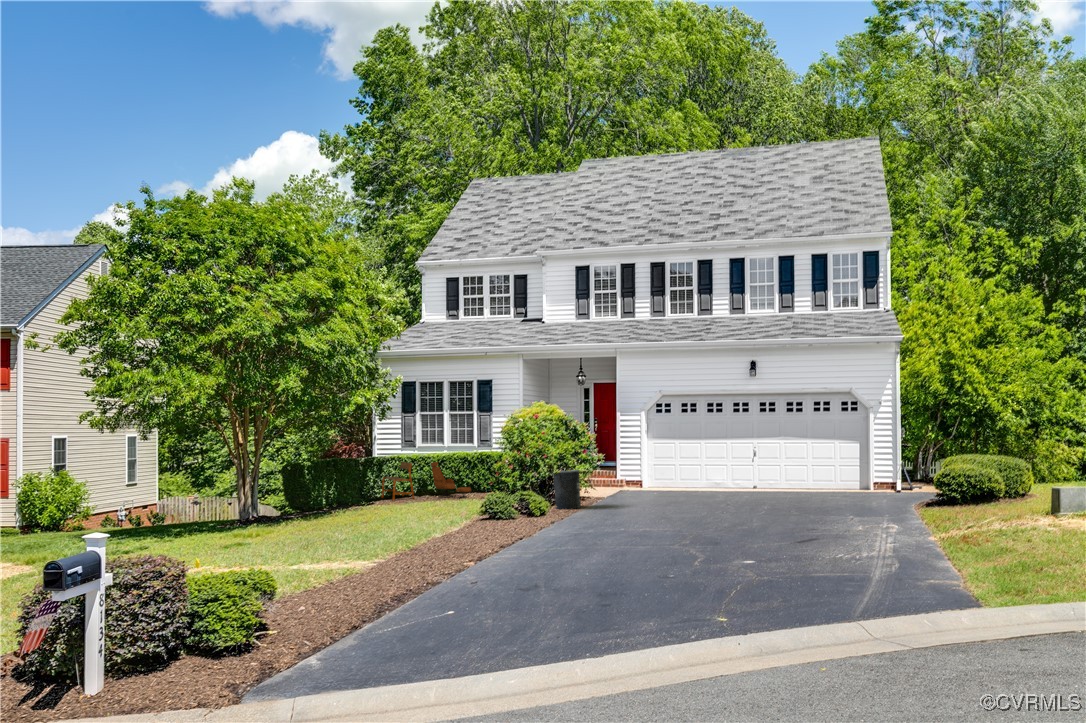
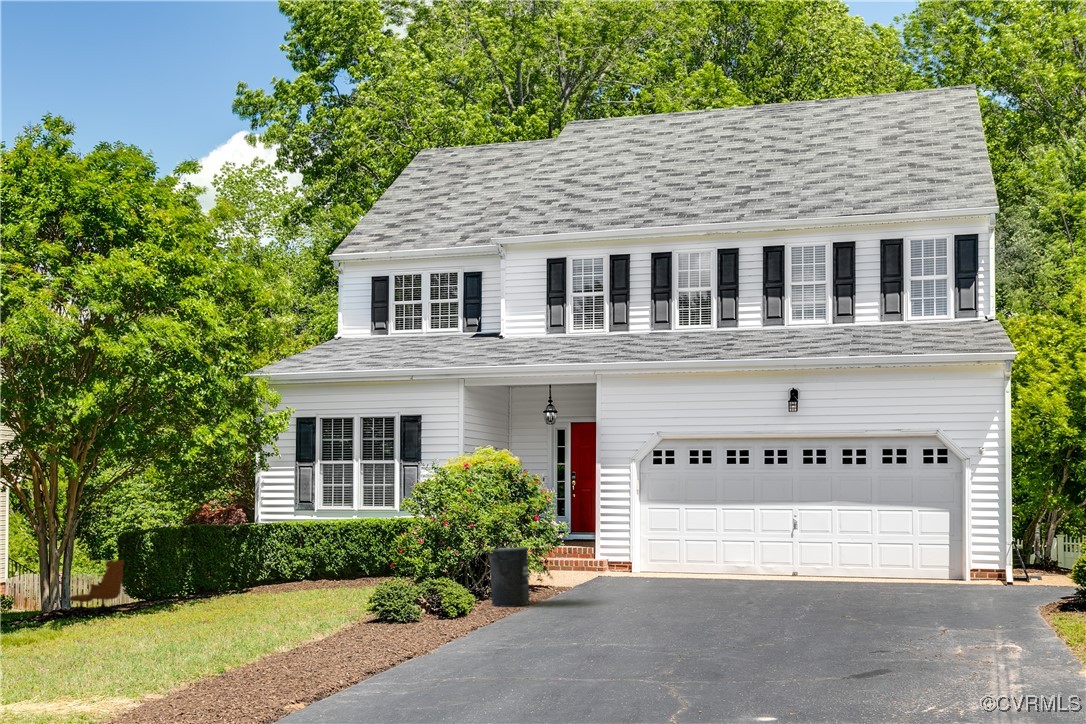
bench: present [382,462,414,501] -> none [258,530,302,588]
lounge chair: present [431,462,471,497] -> present [70,560,124,612]

